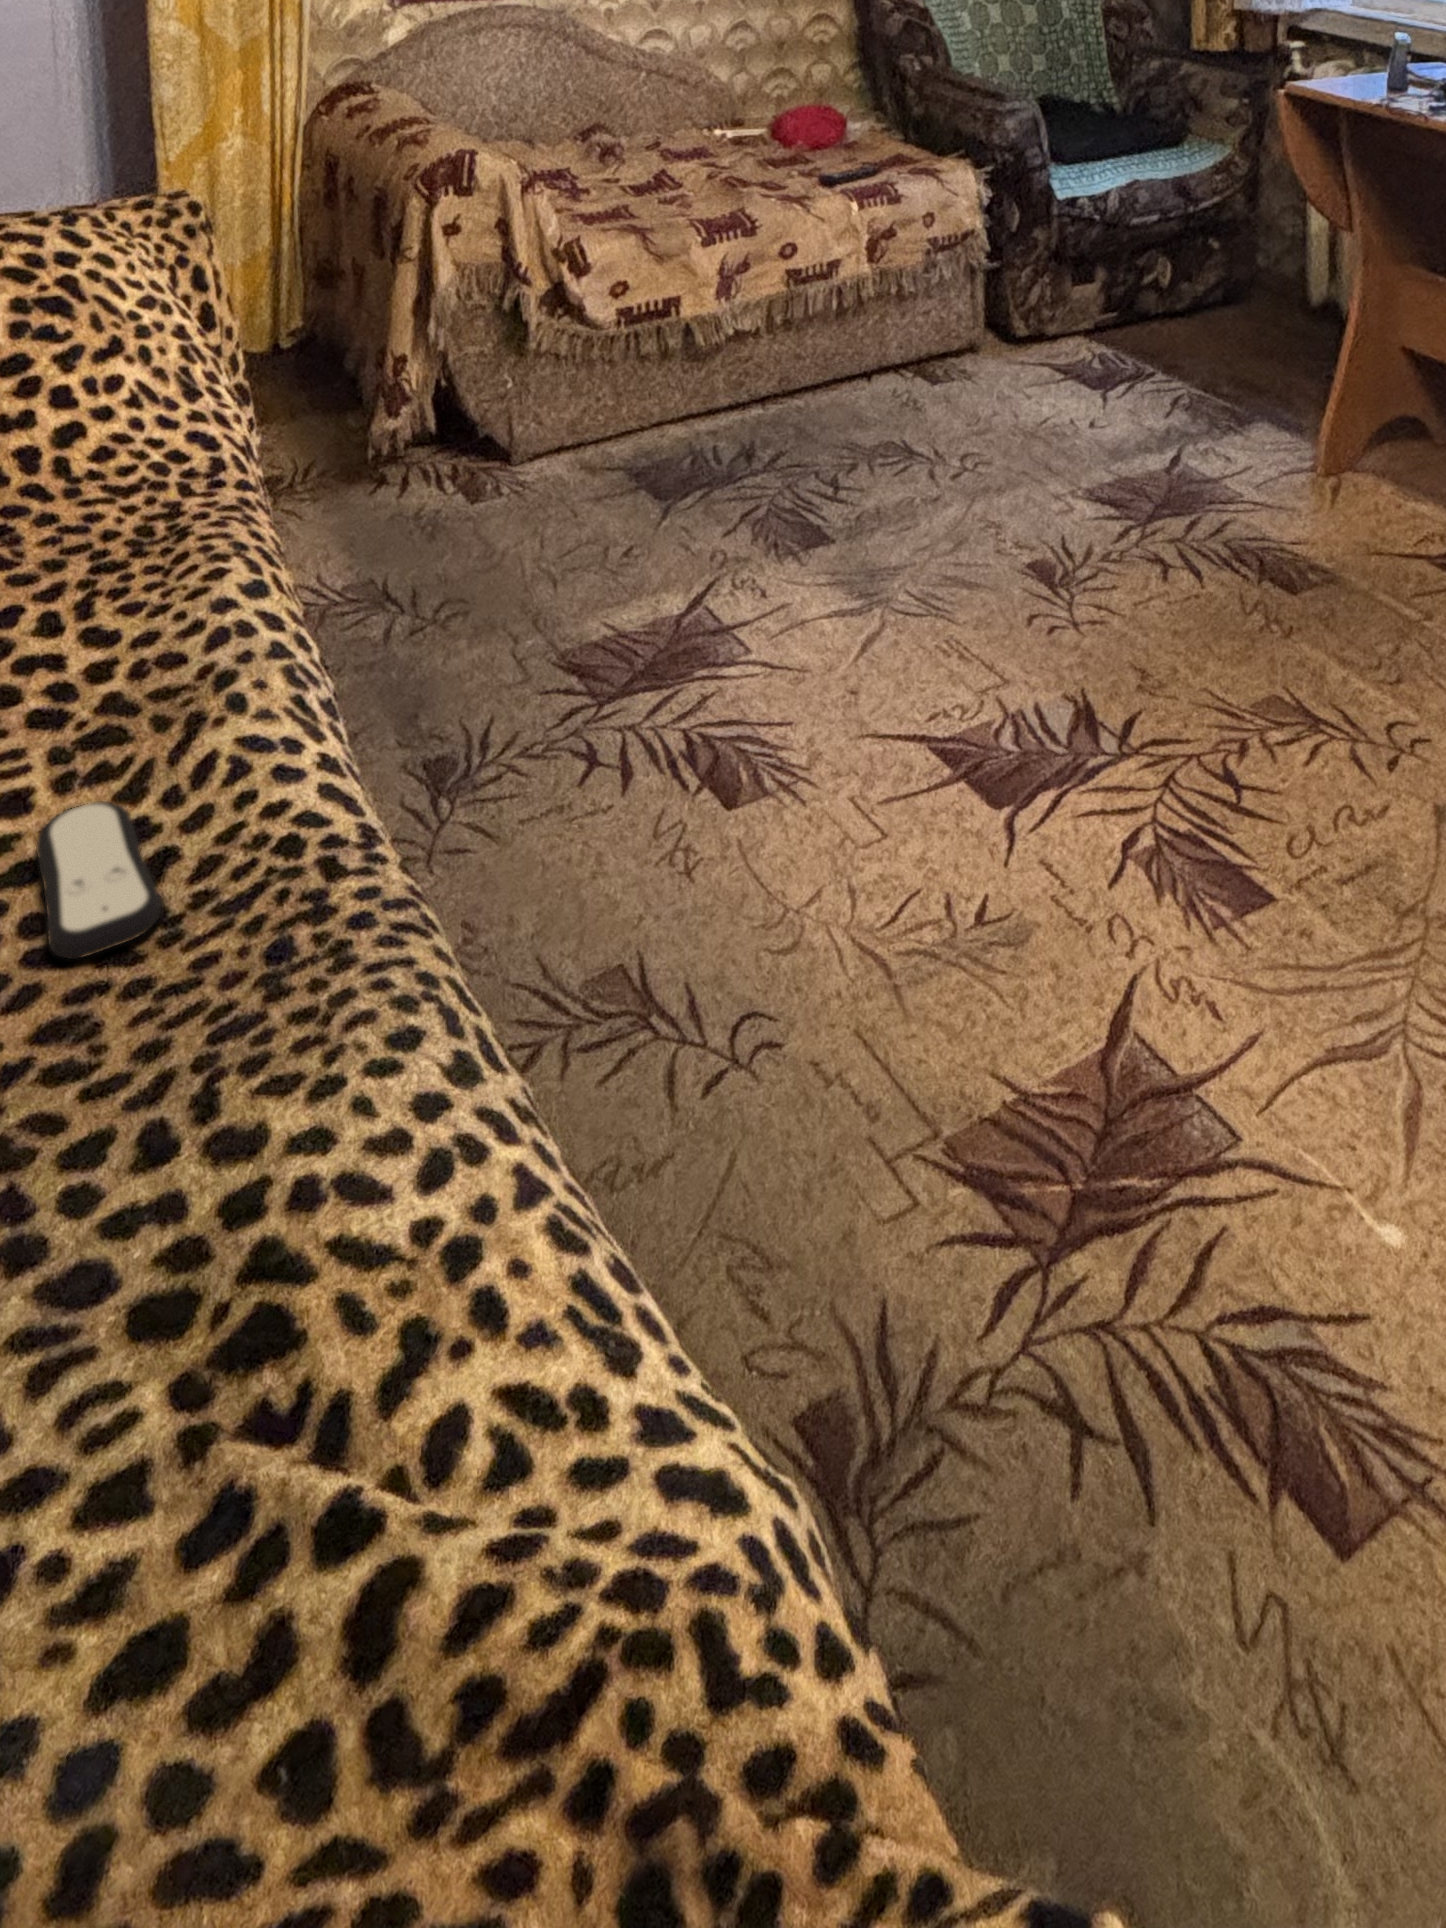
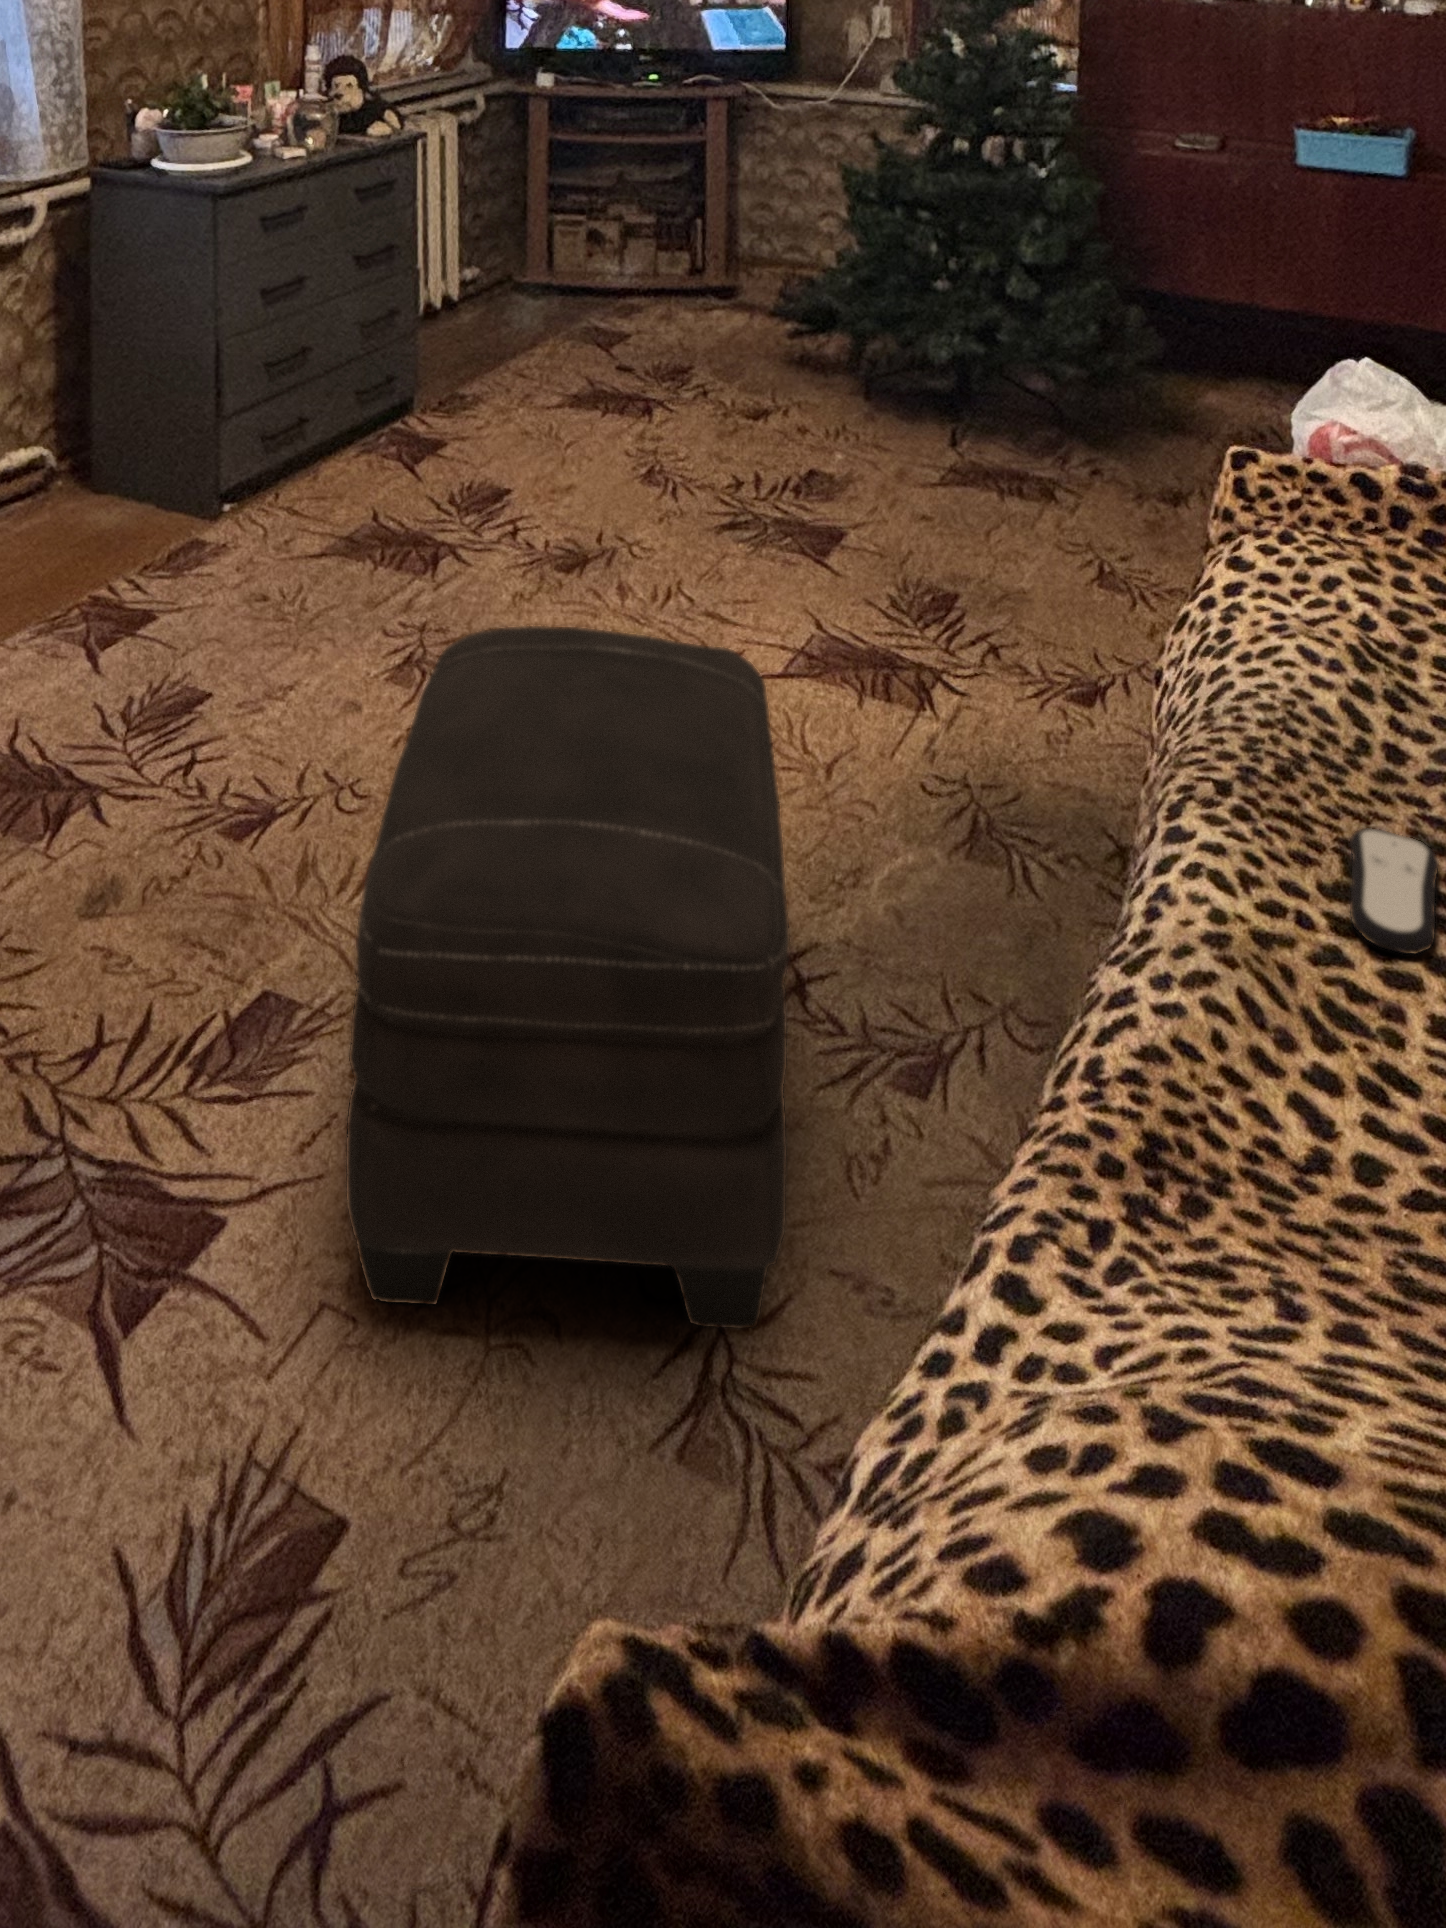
ottoman: none [641,546,1359,1358] -> present [346,626,790,1329]

